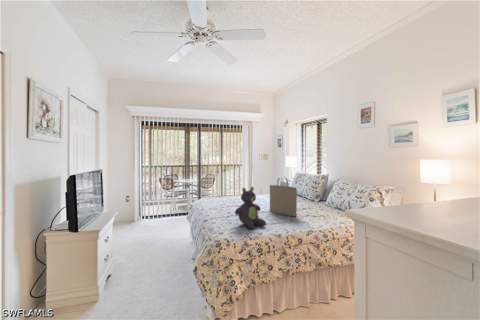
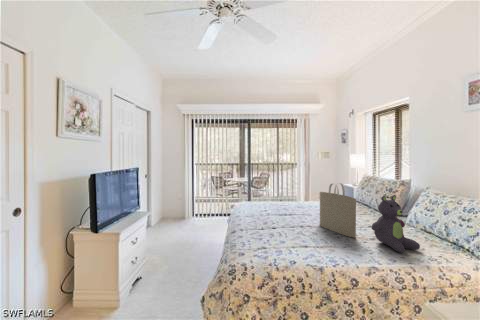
stuffed bear: present [235,187,266,229] -> present [372,195,420,253]

